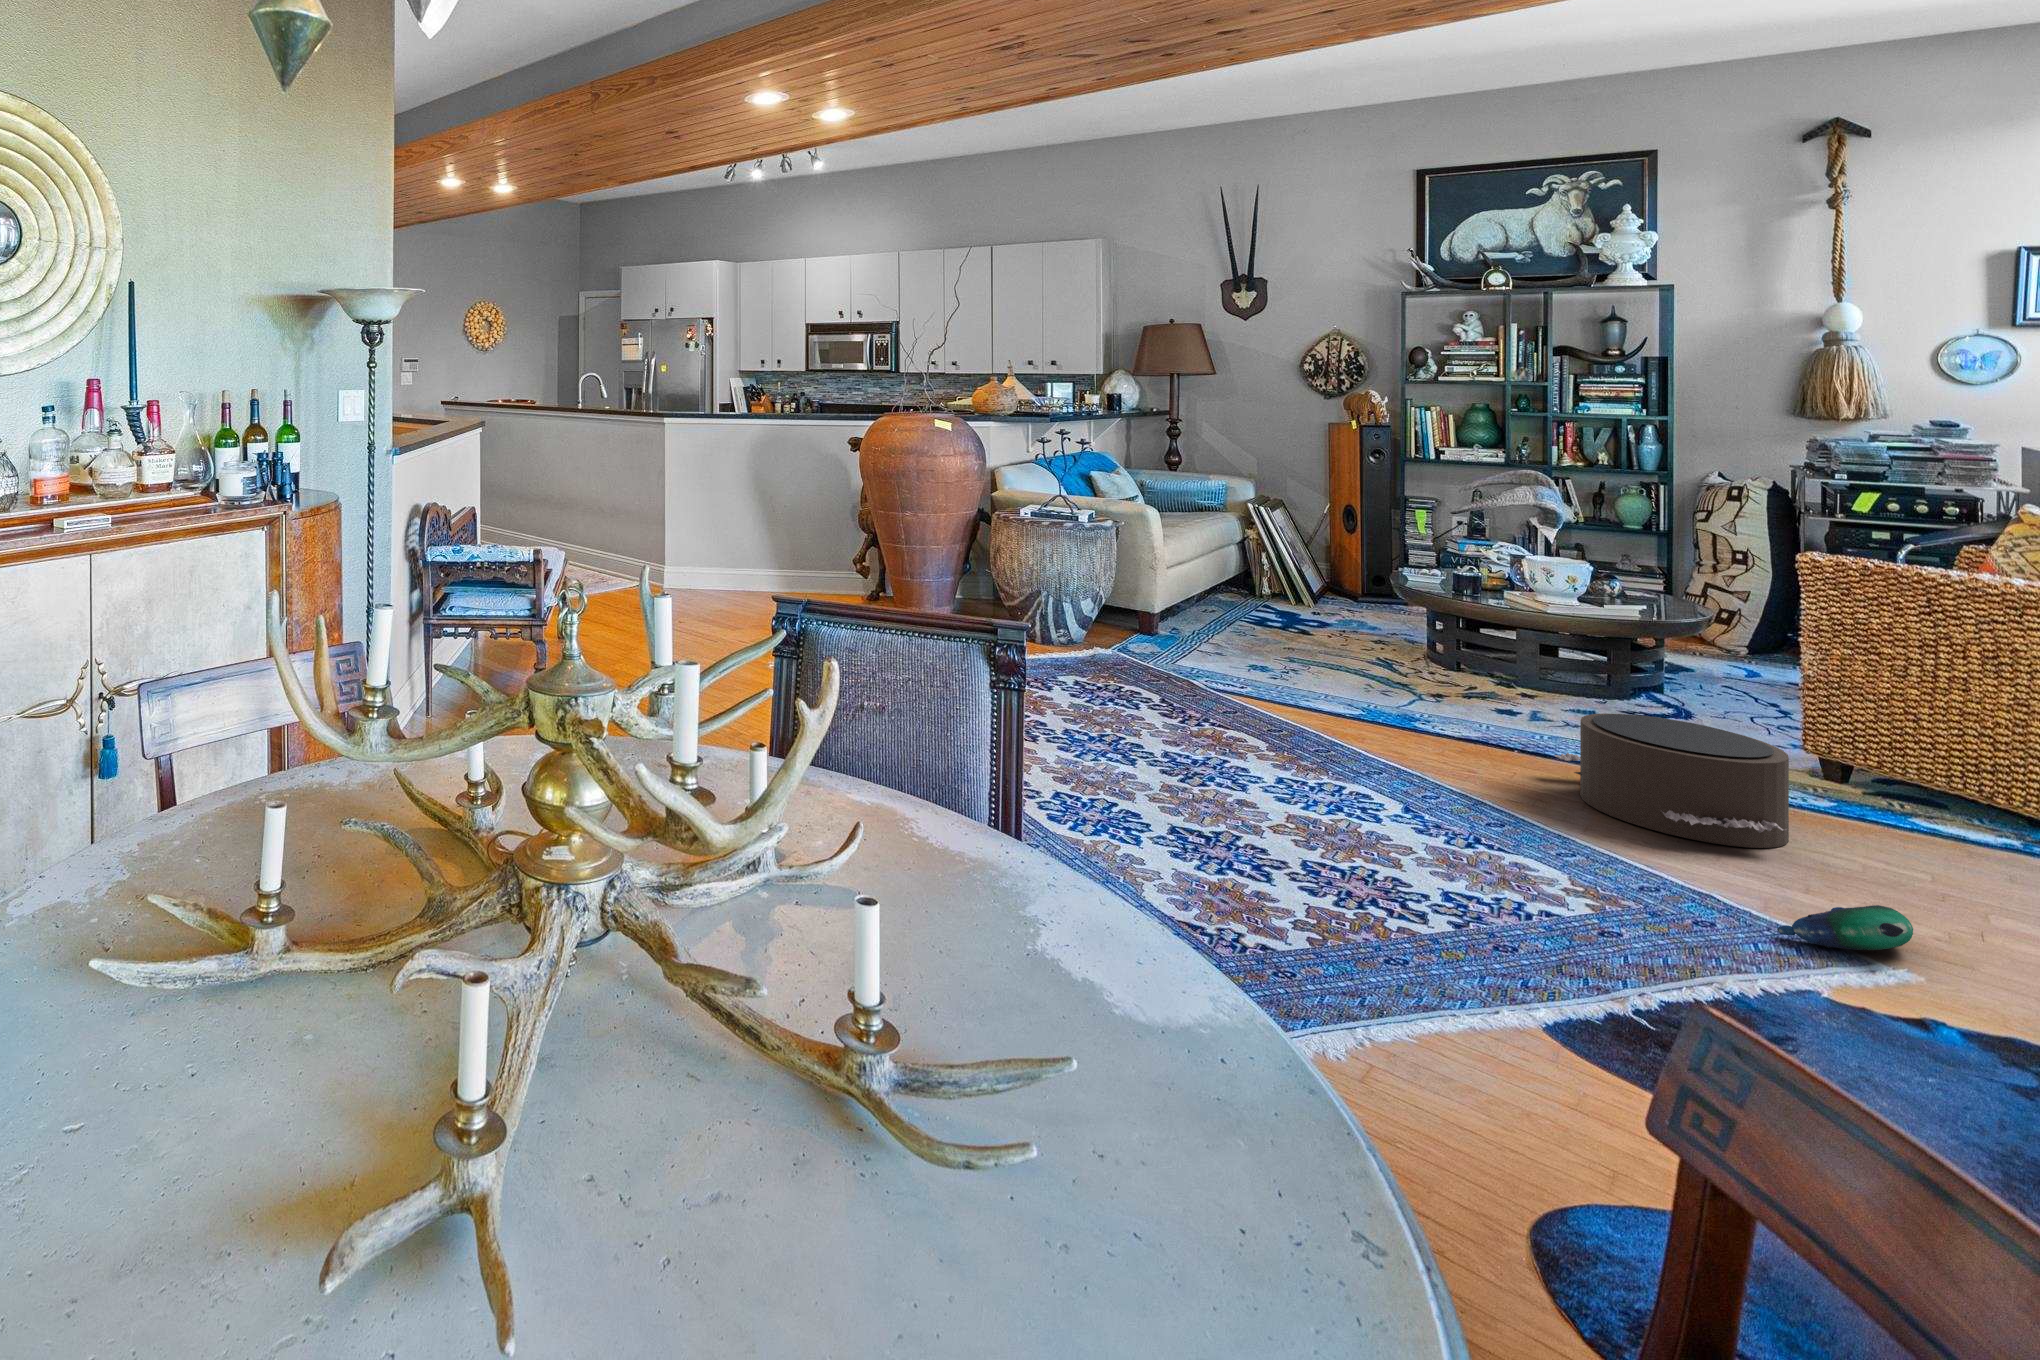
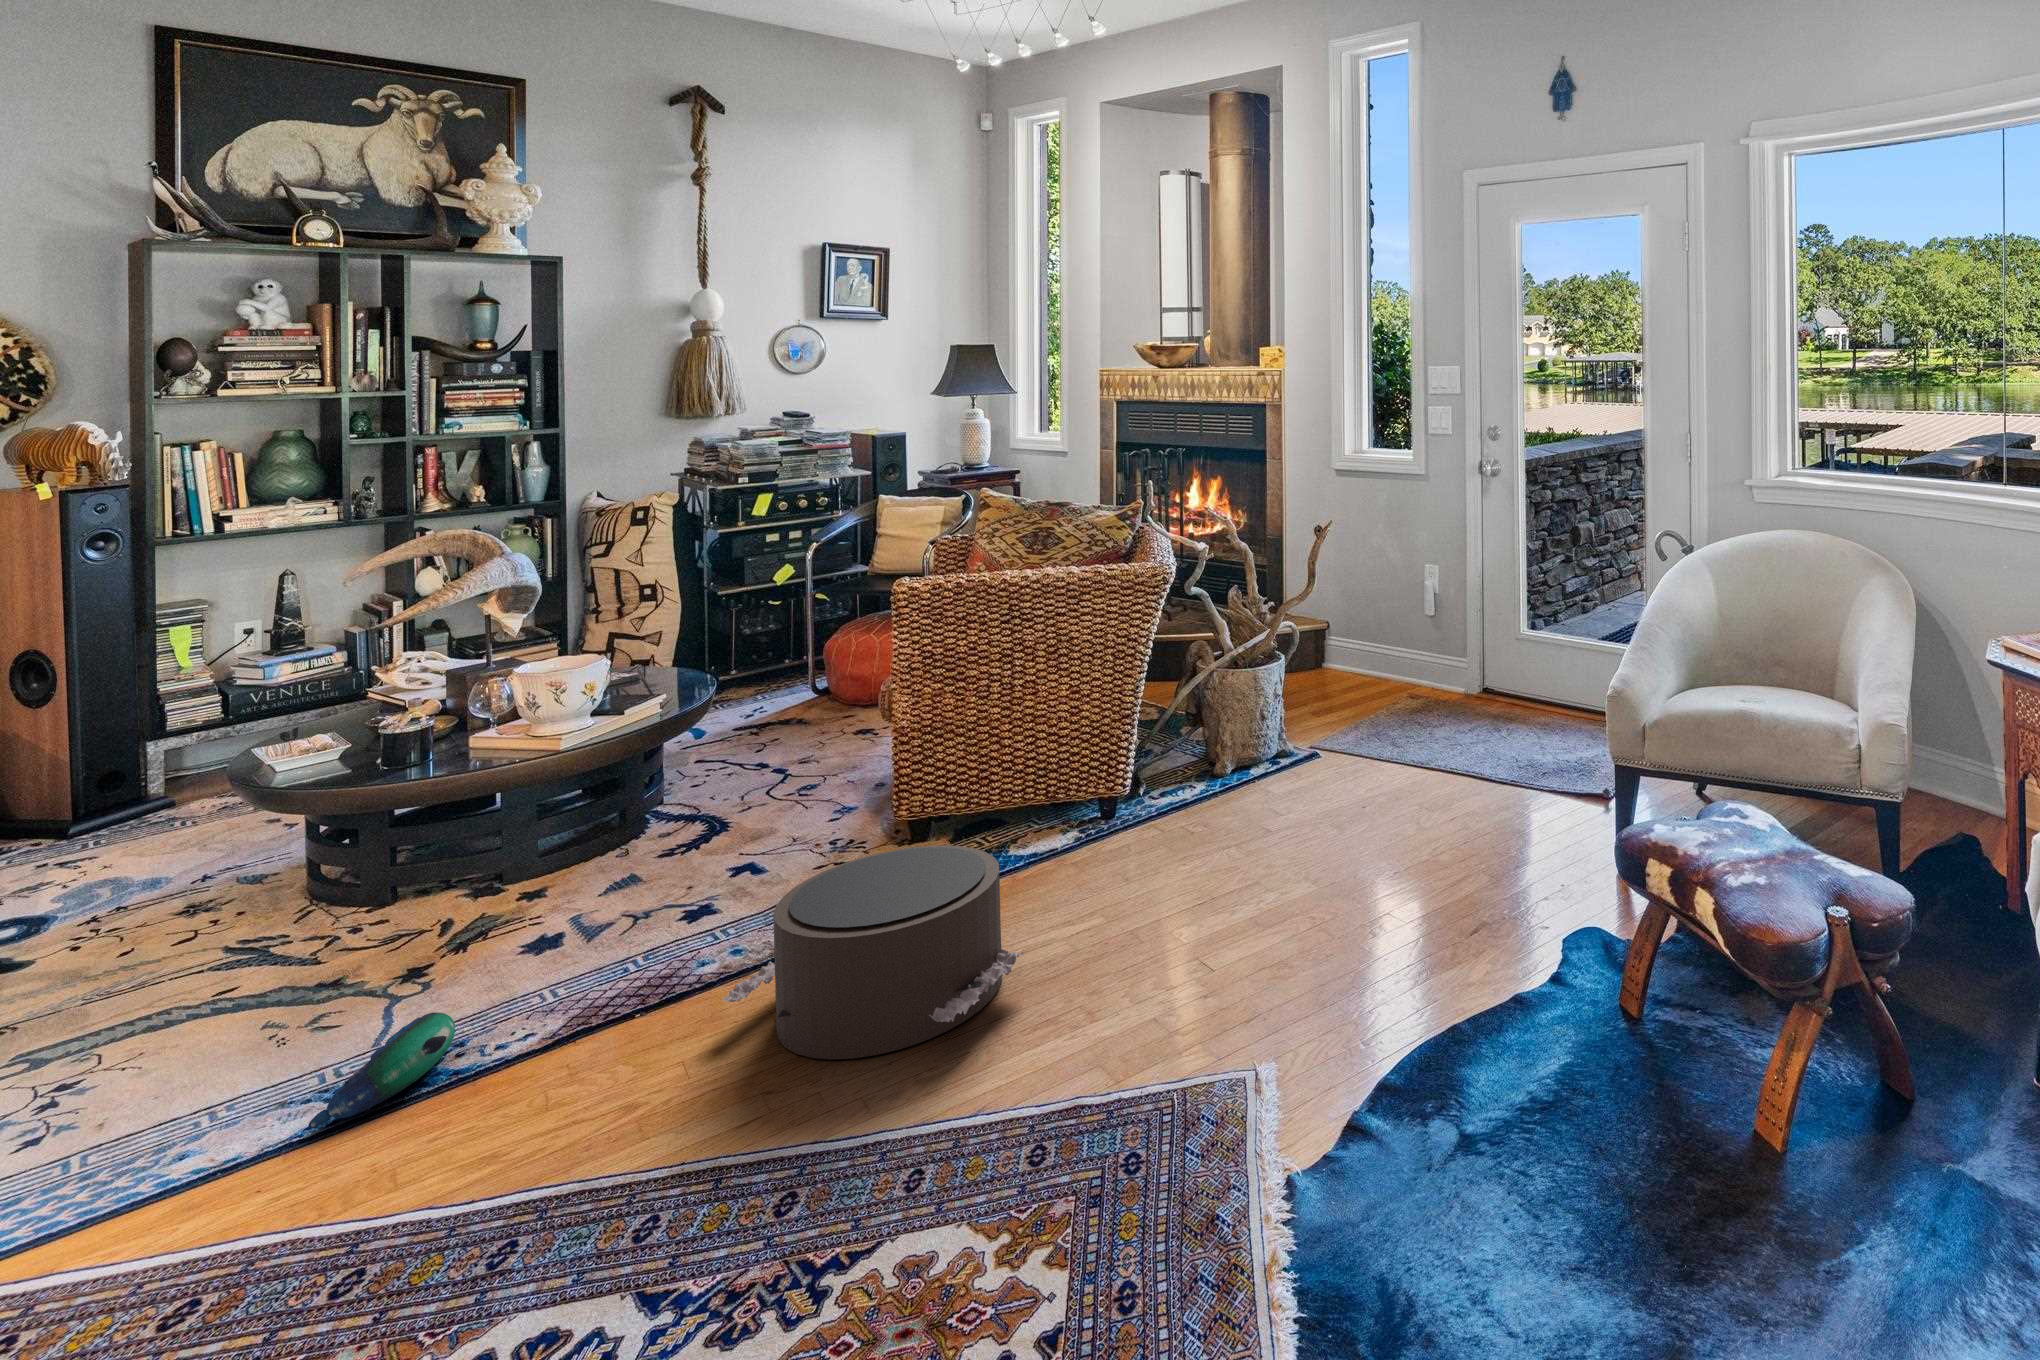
plush toy: present [1777,905,1913,950] -> present [309,1012,455,1128]

